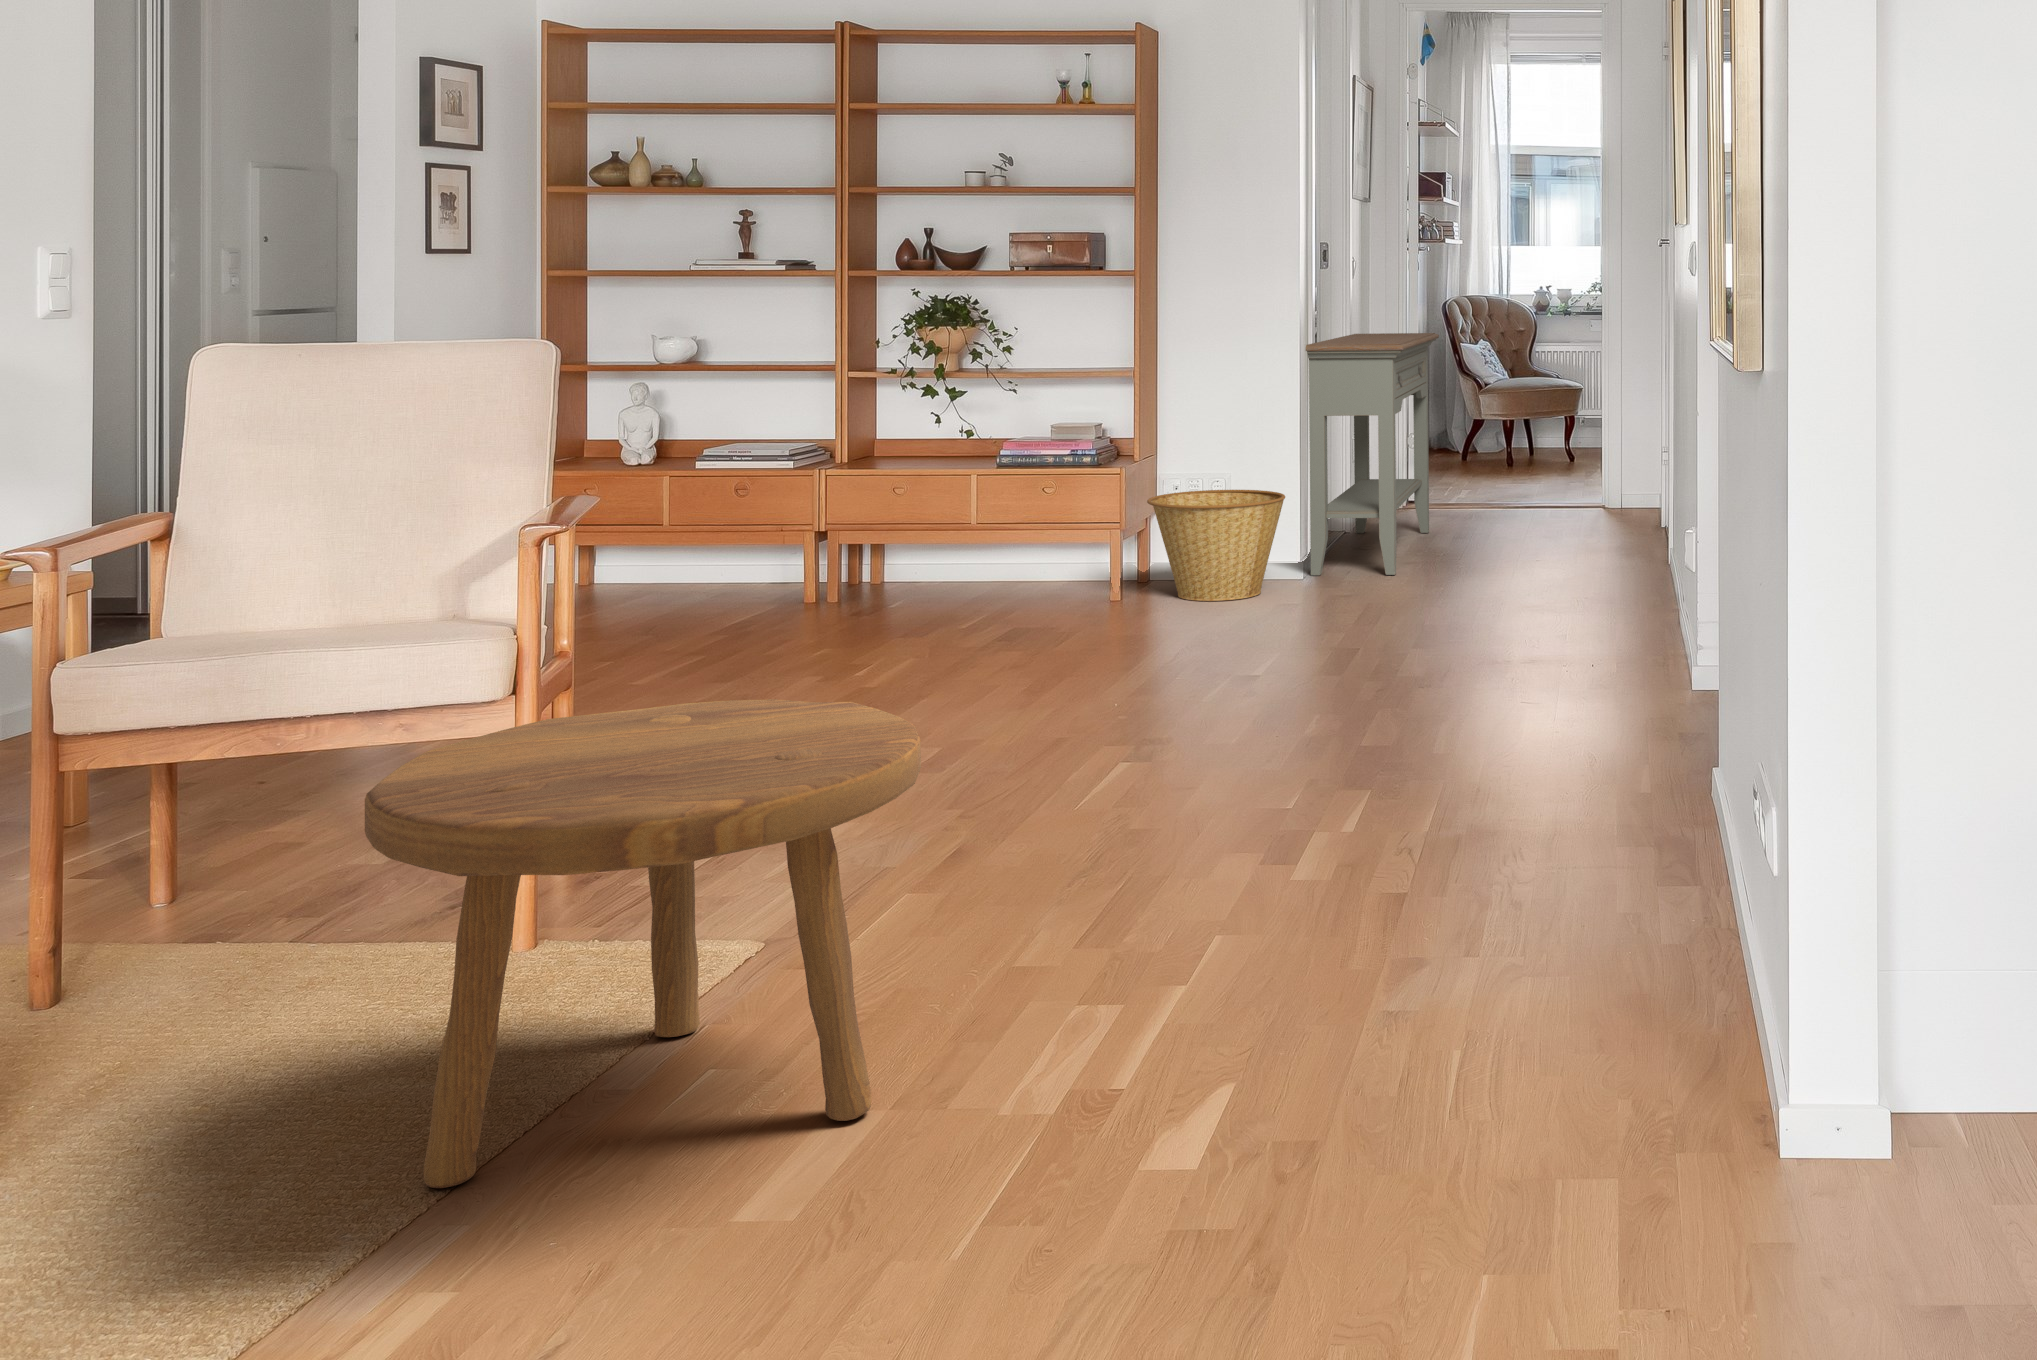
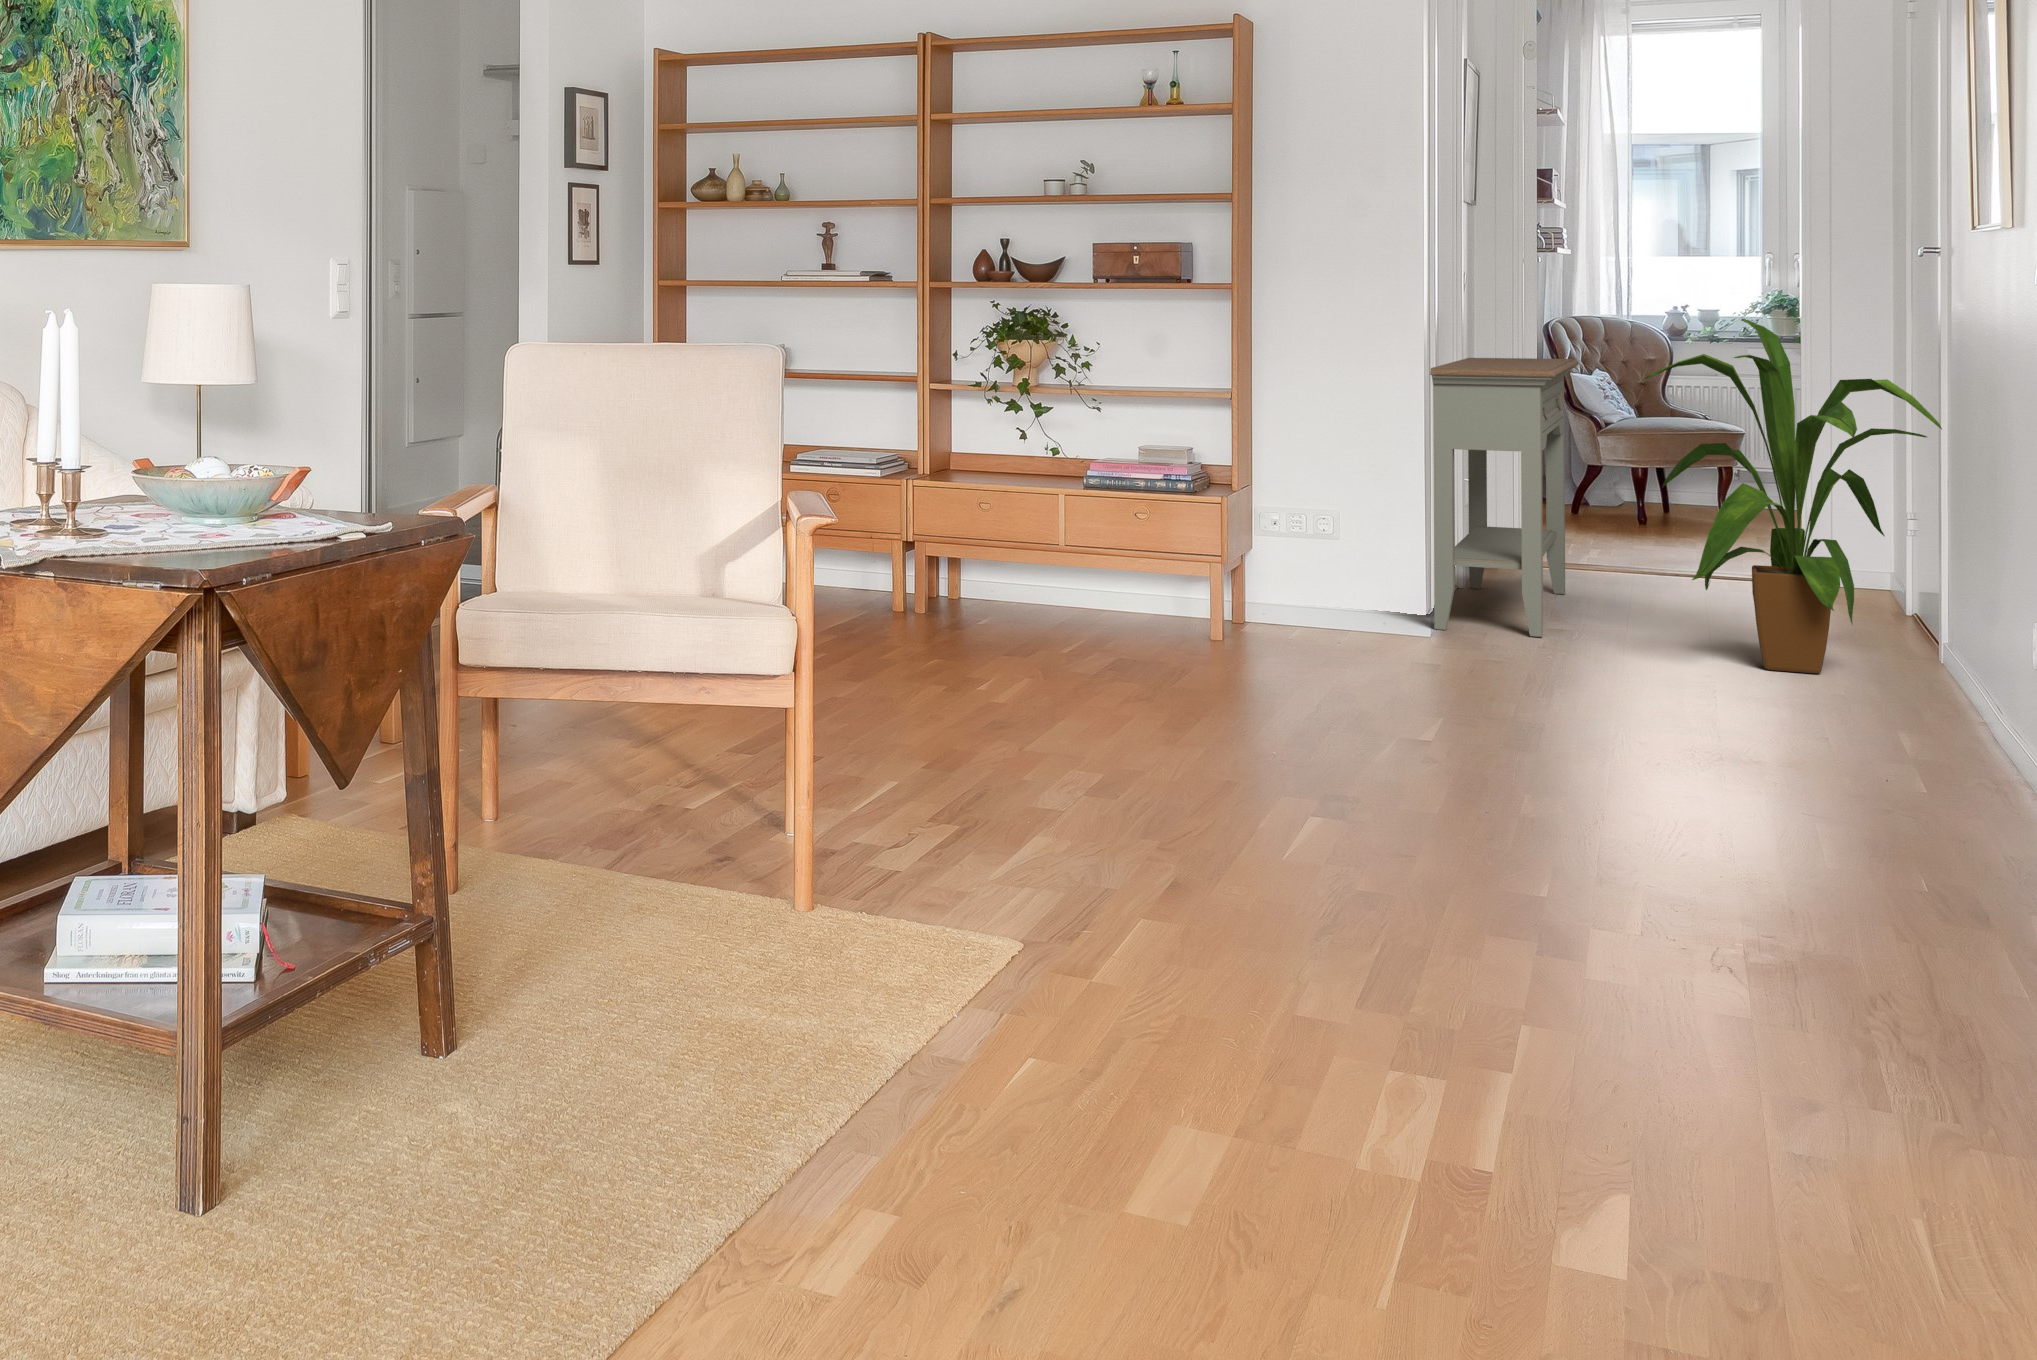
house plant: none [1467,298,1670,589] -> present [1644,319,1942,674]
basket: present [1147,490,1285,601] -> none [1250,525,1412,647]
footstool: present [365,699,921,1188] -> none [791,670,1245,1064]

